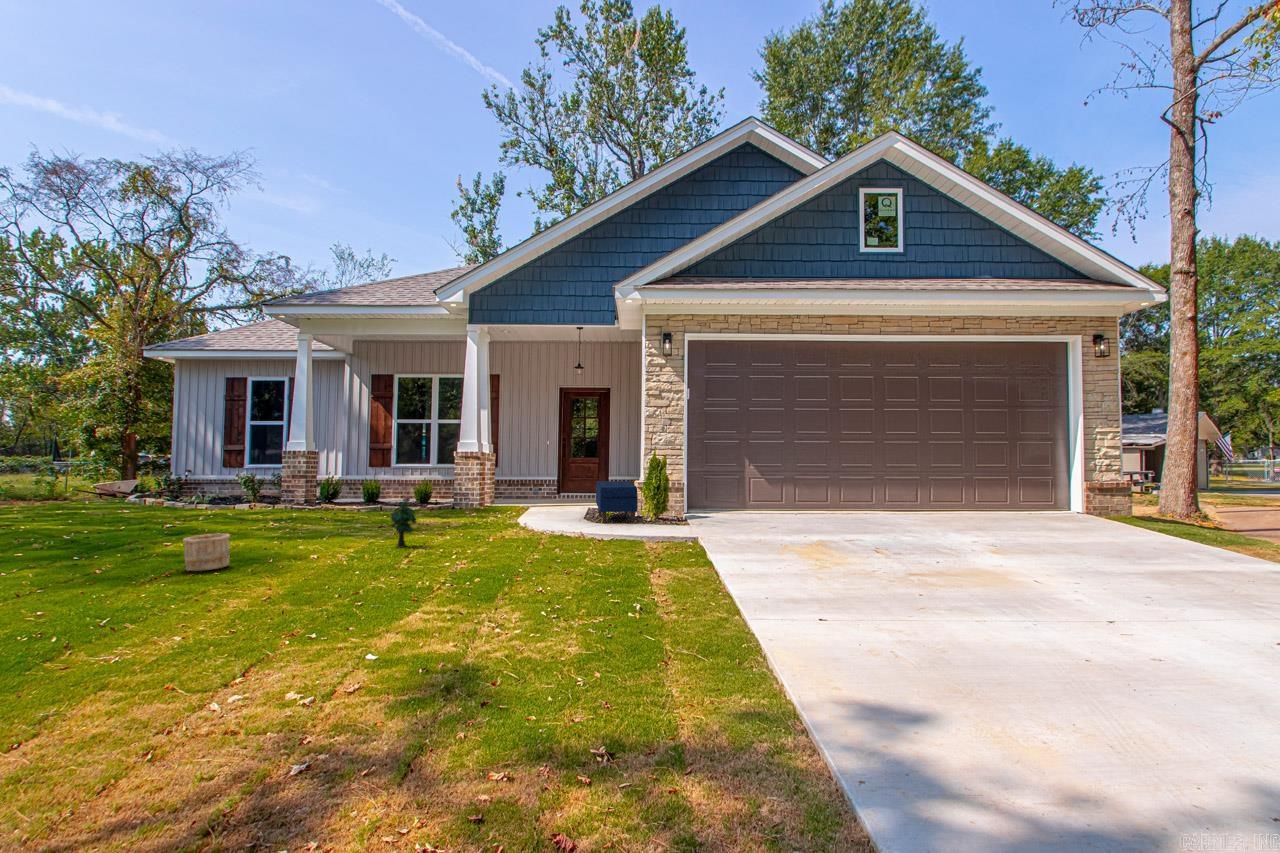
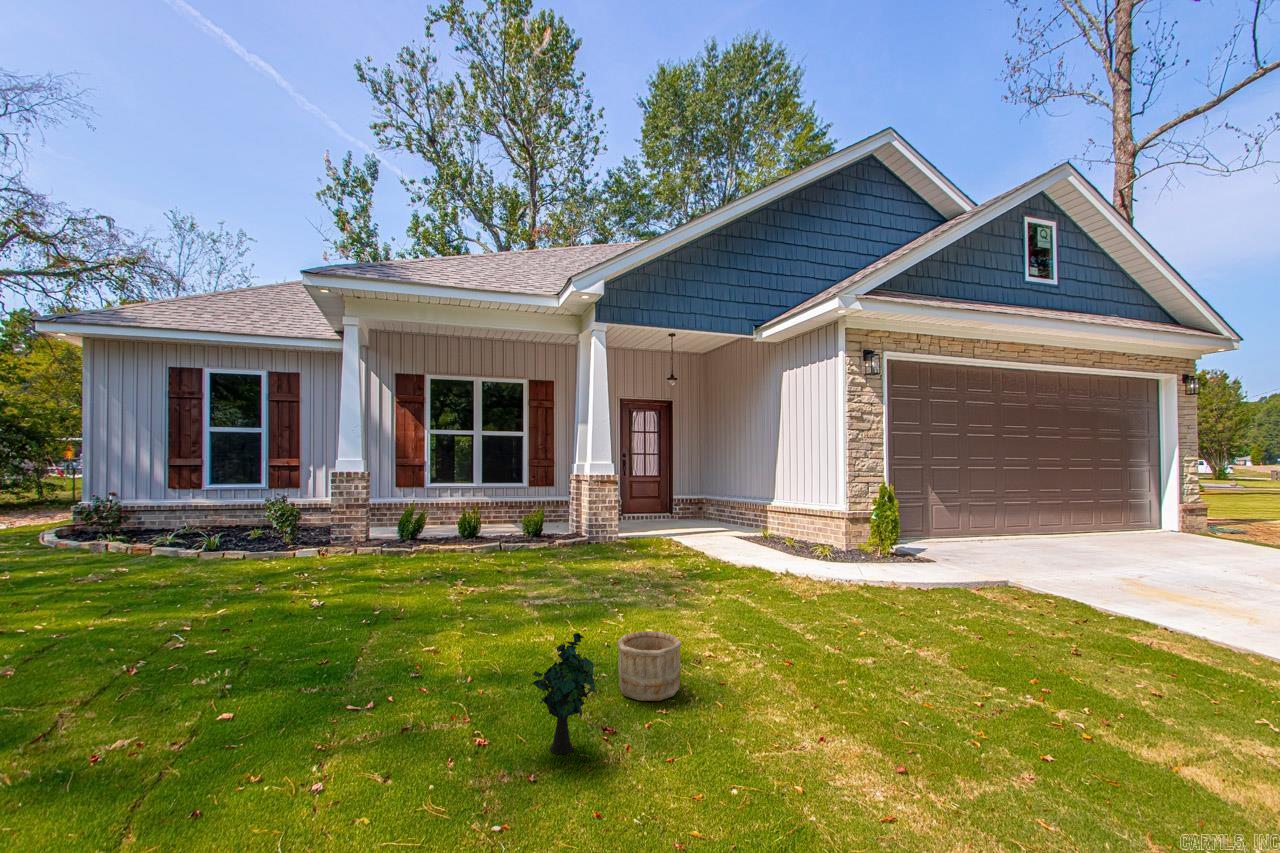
bench: present [596,481,638,523] -> none [778,510,865,563]
decorative plant: present [388,498,416,548] -> present [532,633,597,754]

